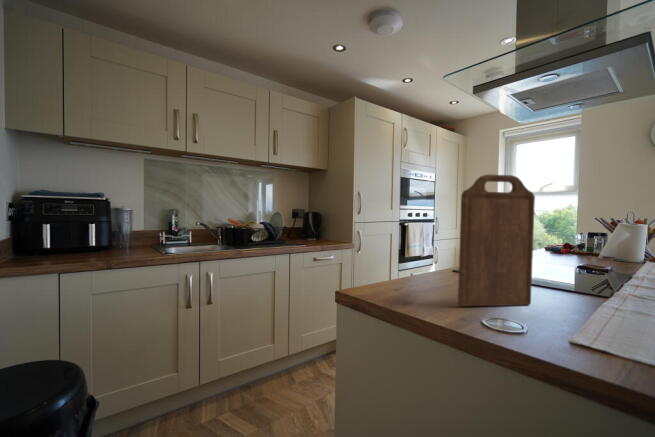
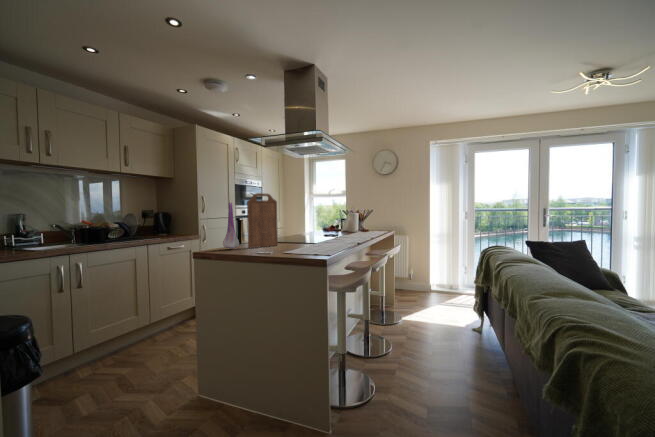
vase: none [398,195,437,303] -> present [223,203,239,248]

